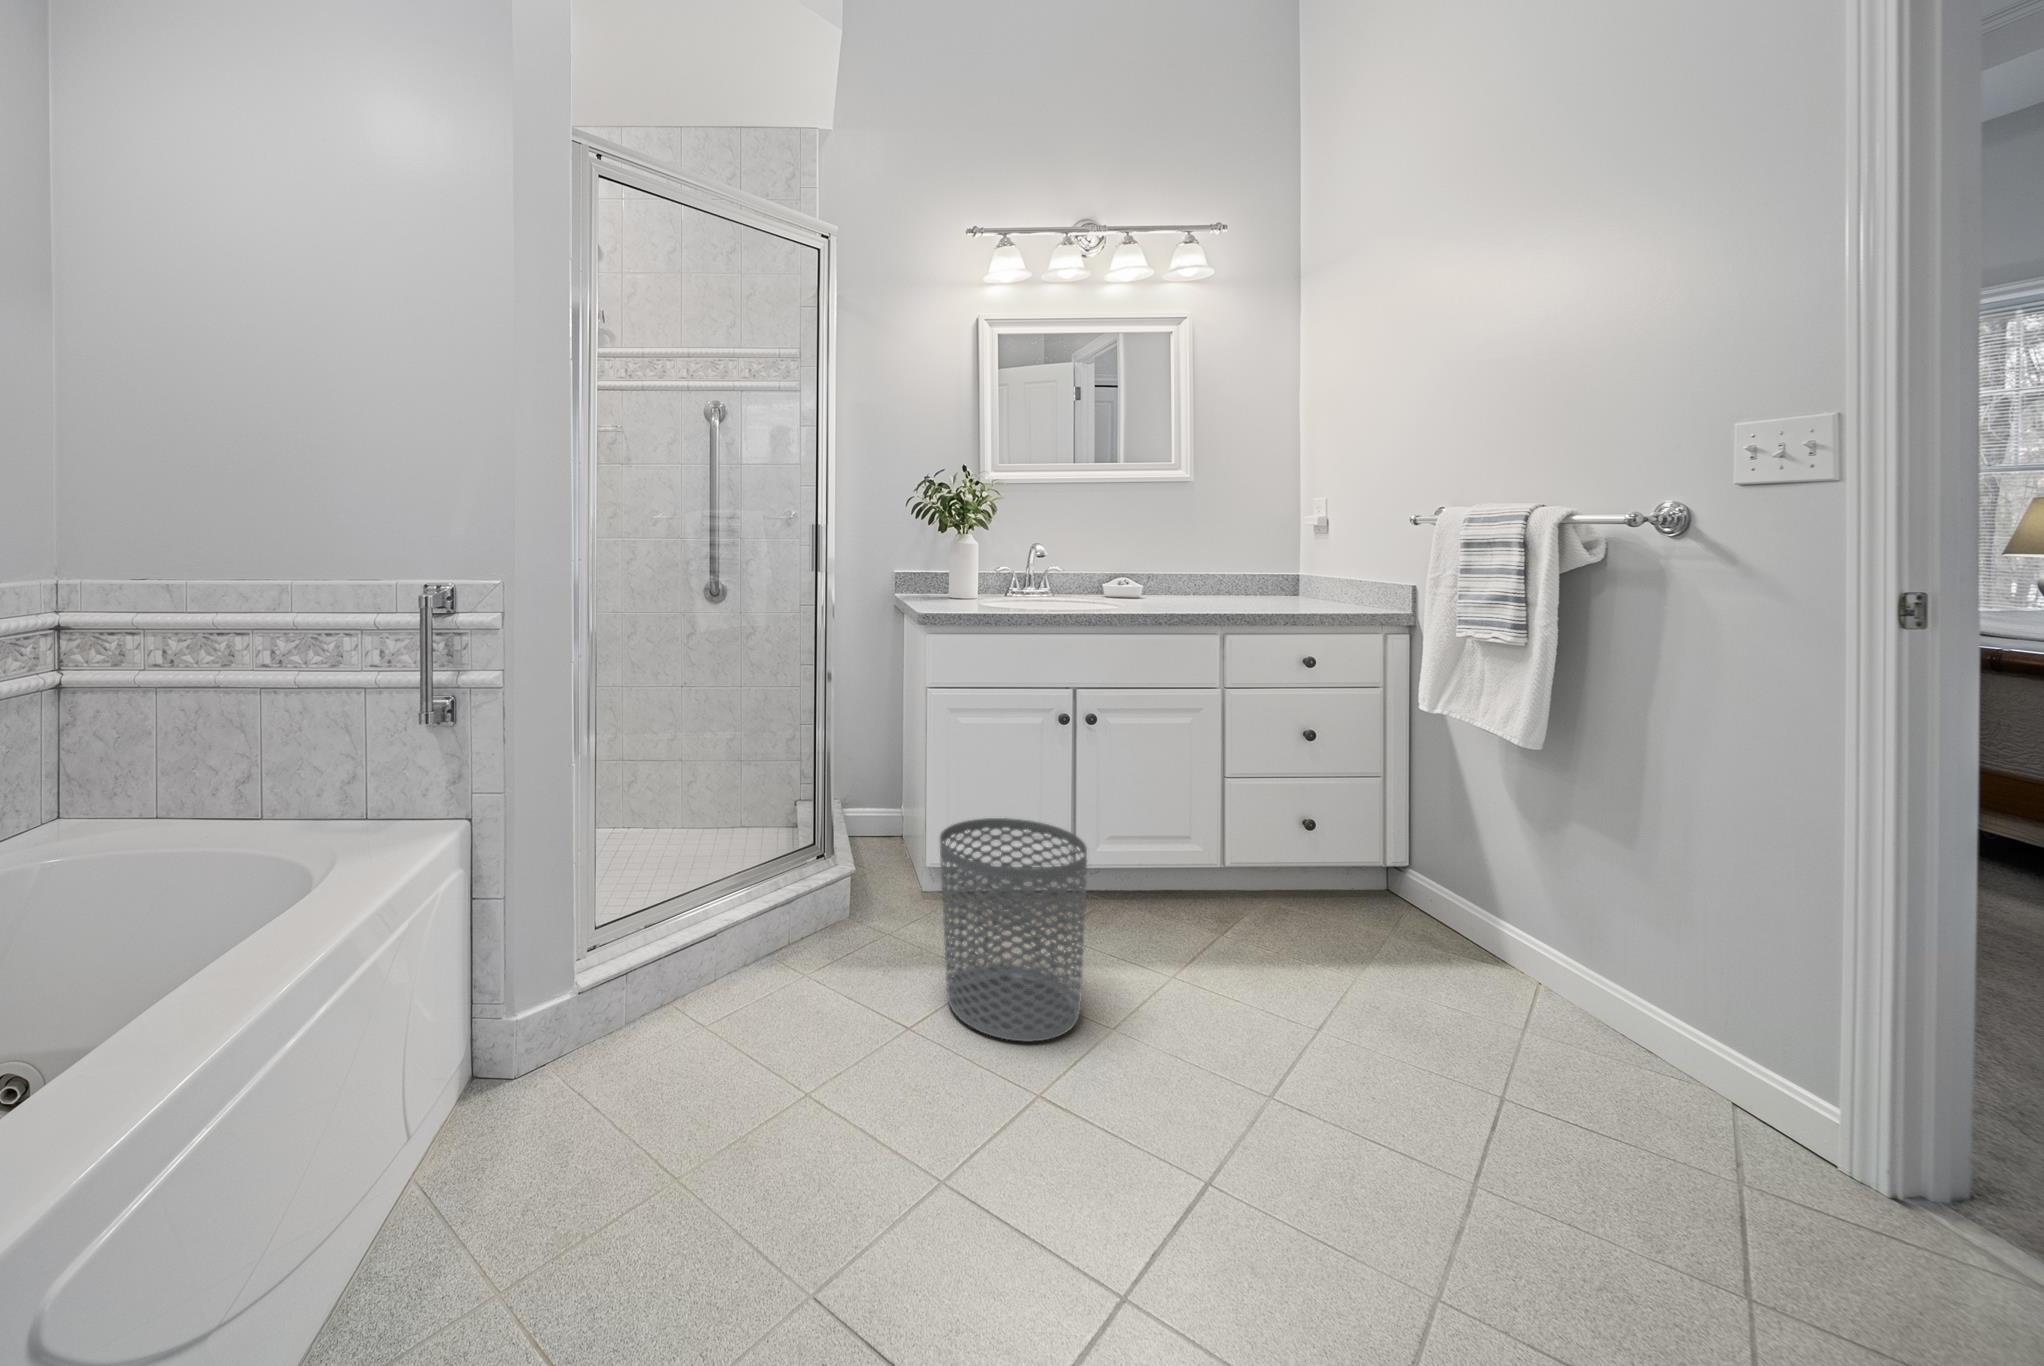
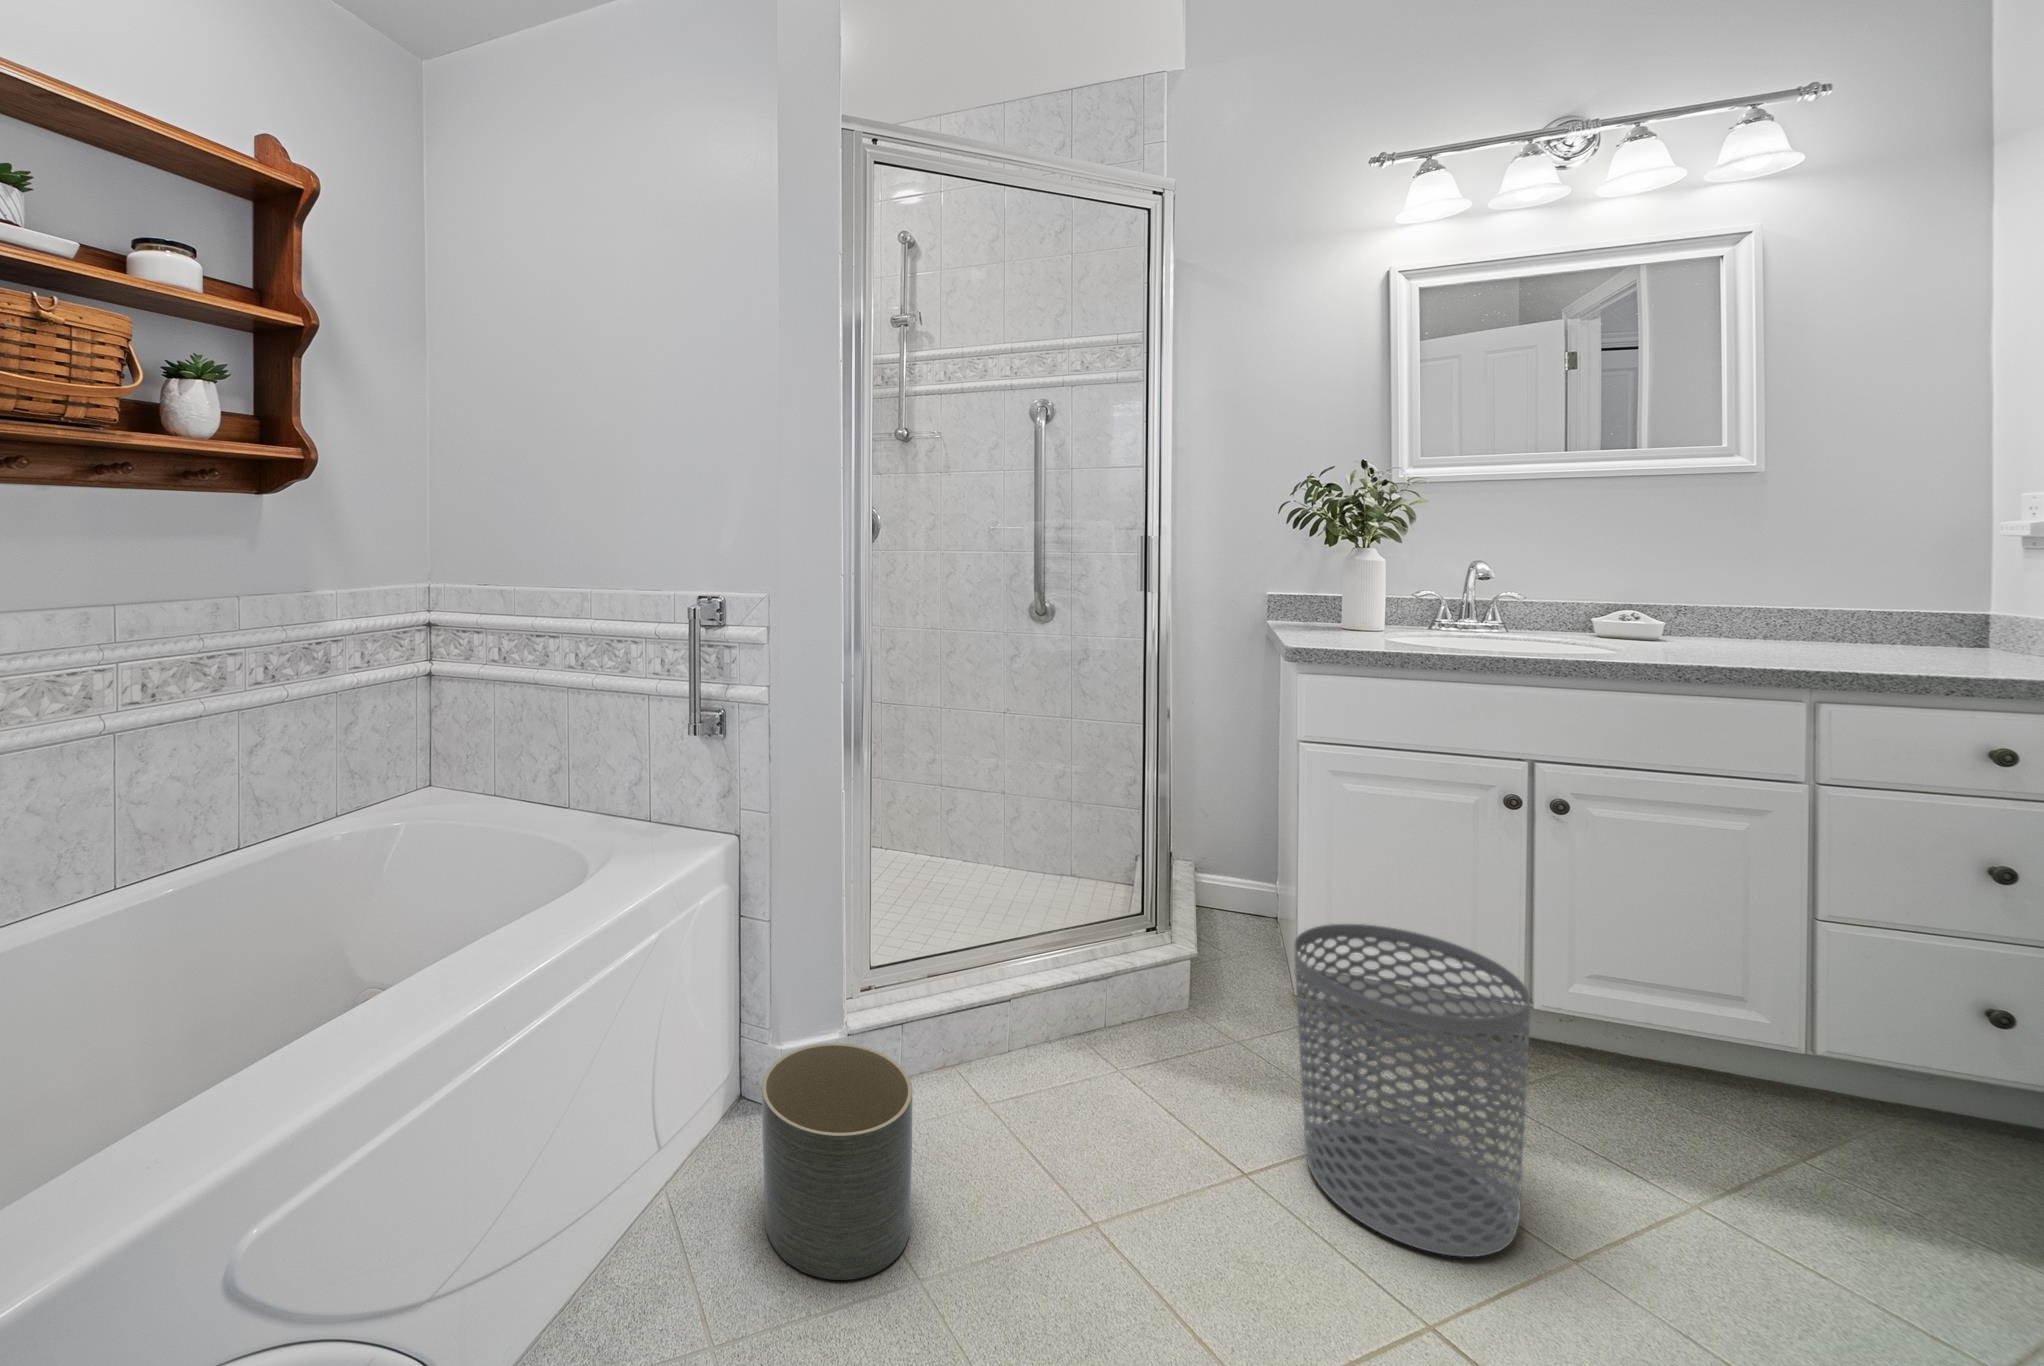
planter: none [525,988,666,1194] -> present [762,1043,913,1280]

